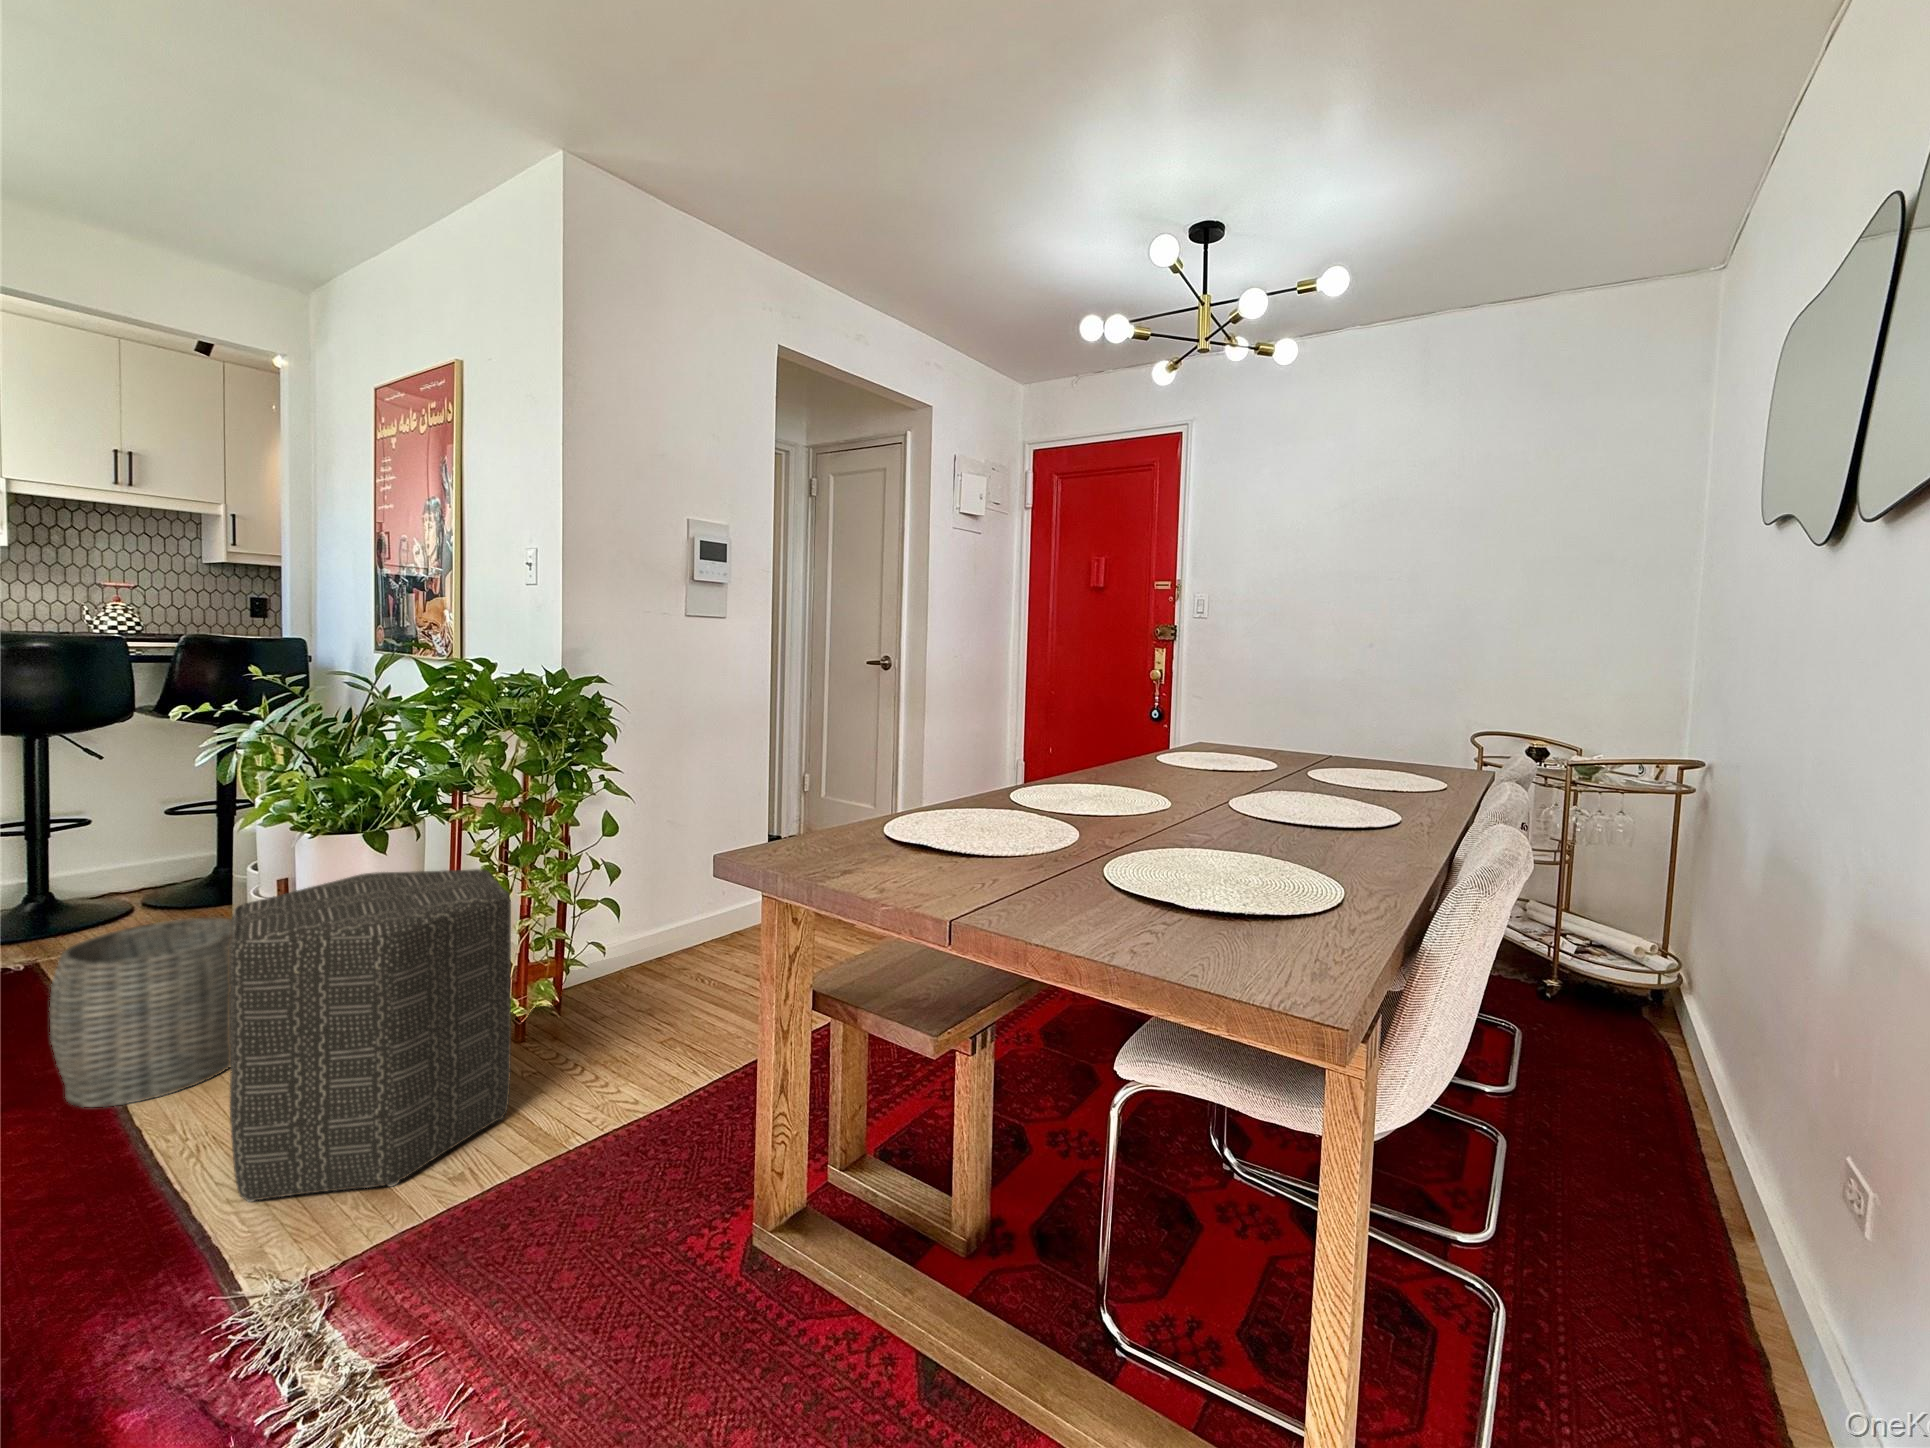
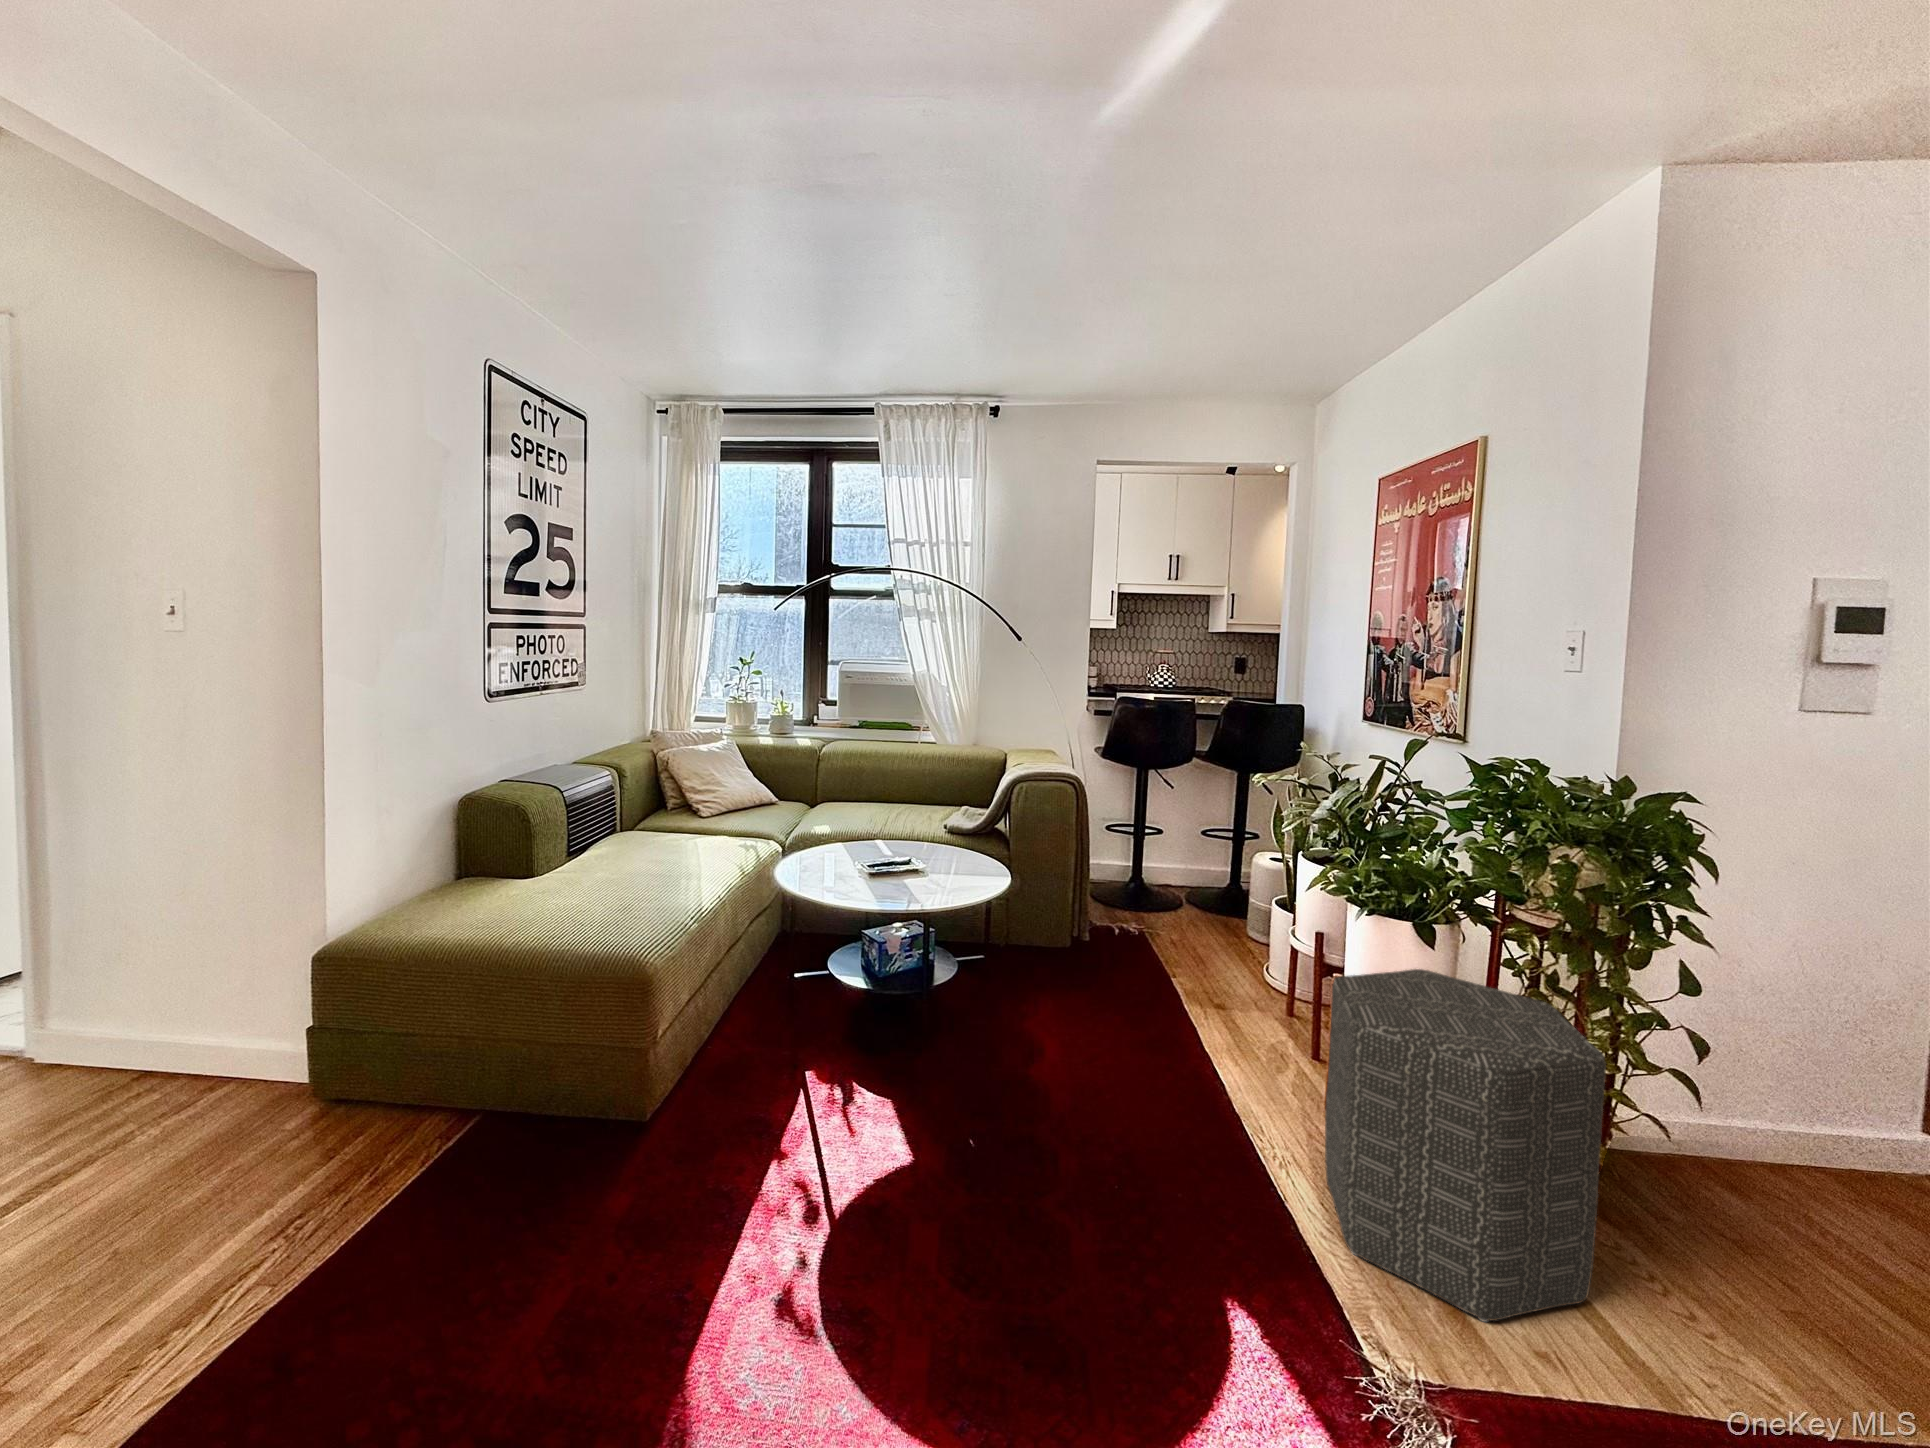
woven basket: present [50,918,232,1107] -> none [1188,947,1306,1098]

